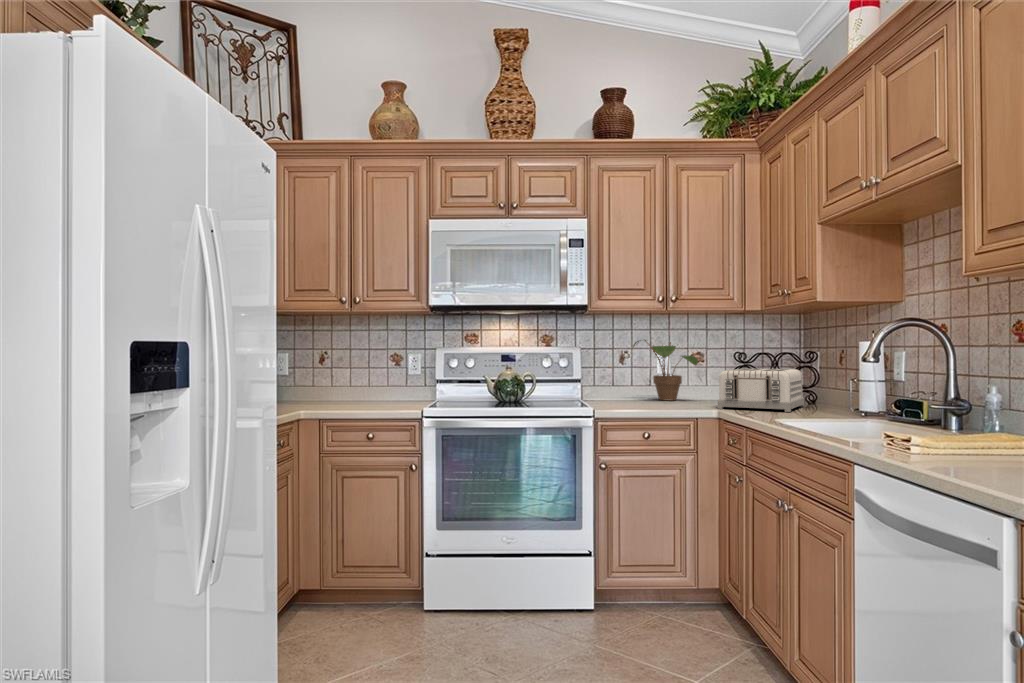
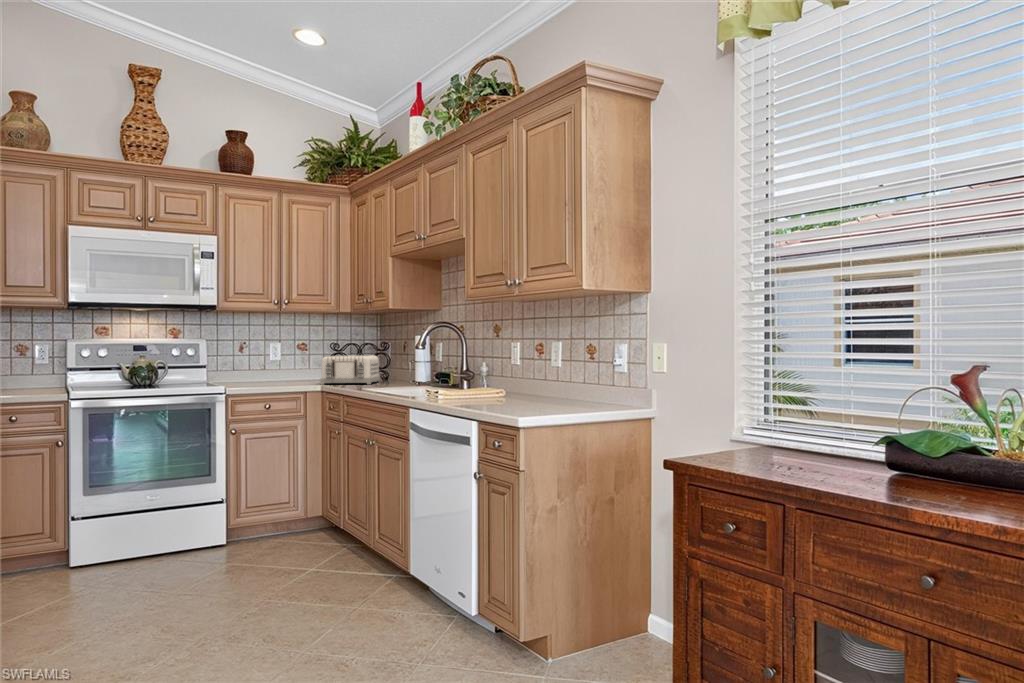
potted plant: present [633,340,698,400] -> none [251,330,304,382]

